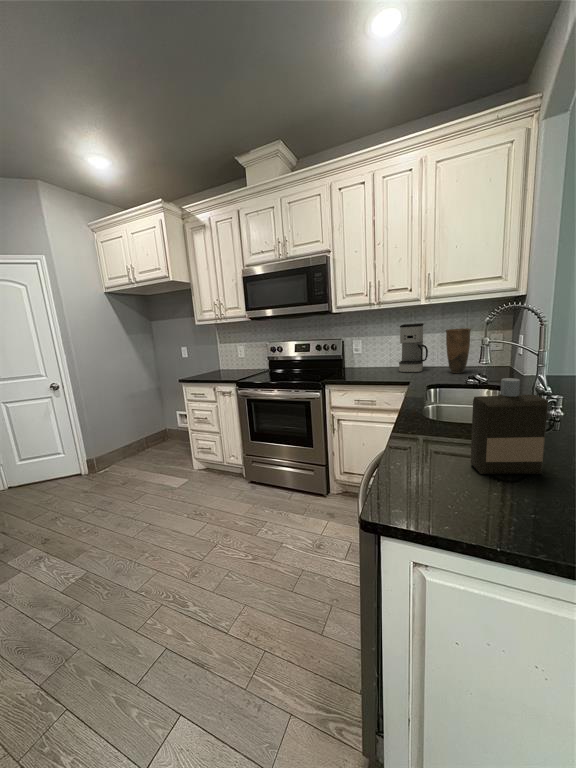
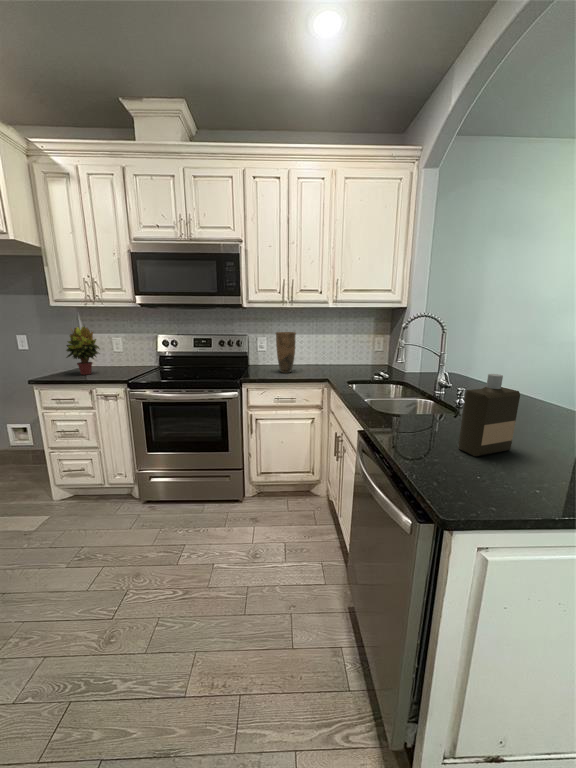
coffee maker: present [399,323,428,373] -> none [305,324,330,370]
vase: present [446,328,471,373] -> present [276,332,296,373]
potted plant: none [201,339,225,376] -> present [66,327,100,375]

